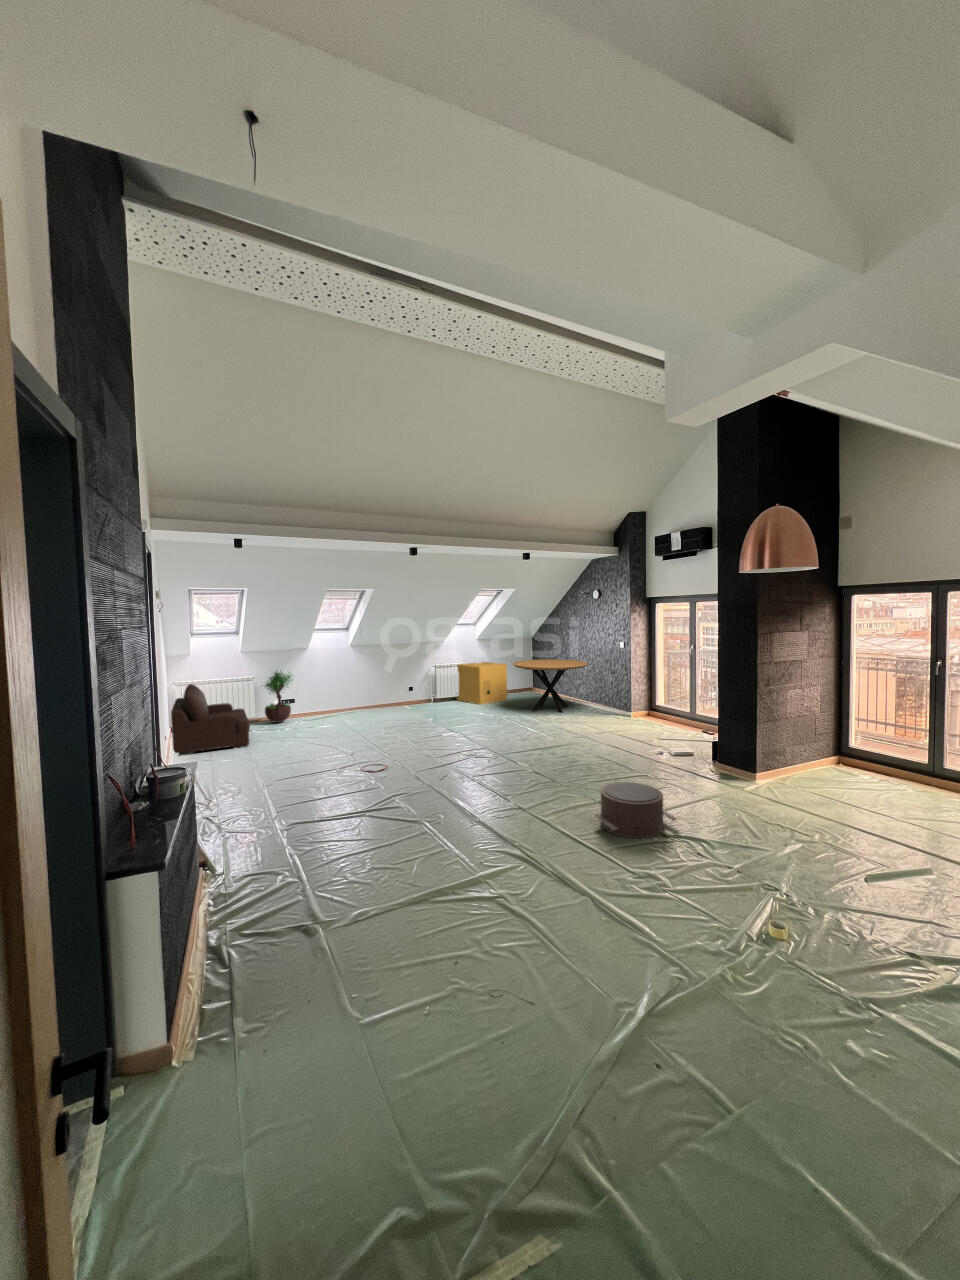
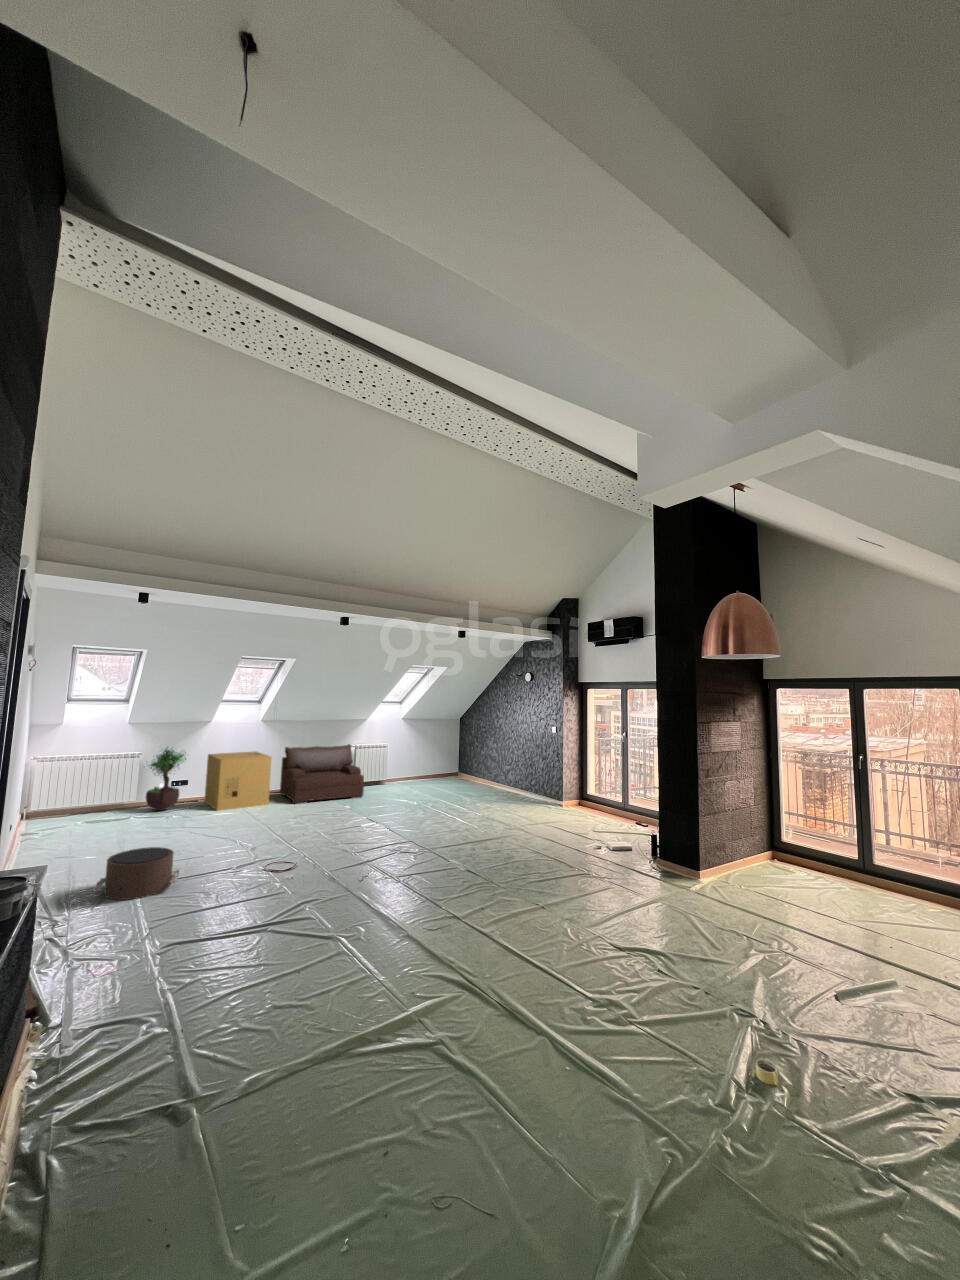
dining table: present [513,659,588,713] -> none [441,743,519,802]
cardboard box: present [457,662,507,705] -> present [204,752,272,811]
armchair: present [171,684,250,756] -> present [280,744,364,804]
pouf: present [595,782,678,838] -> present [93,847,179,900]

